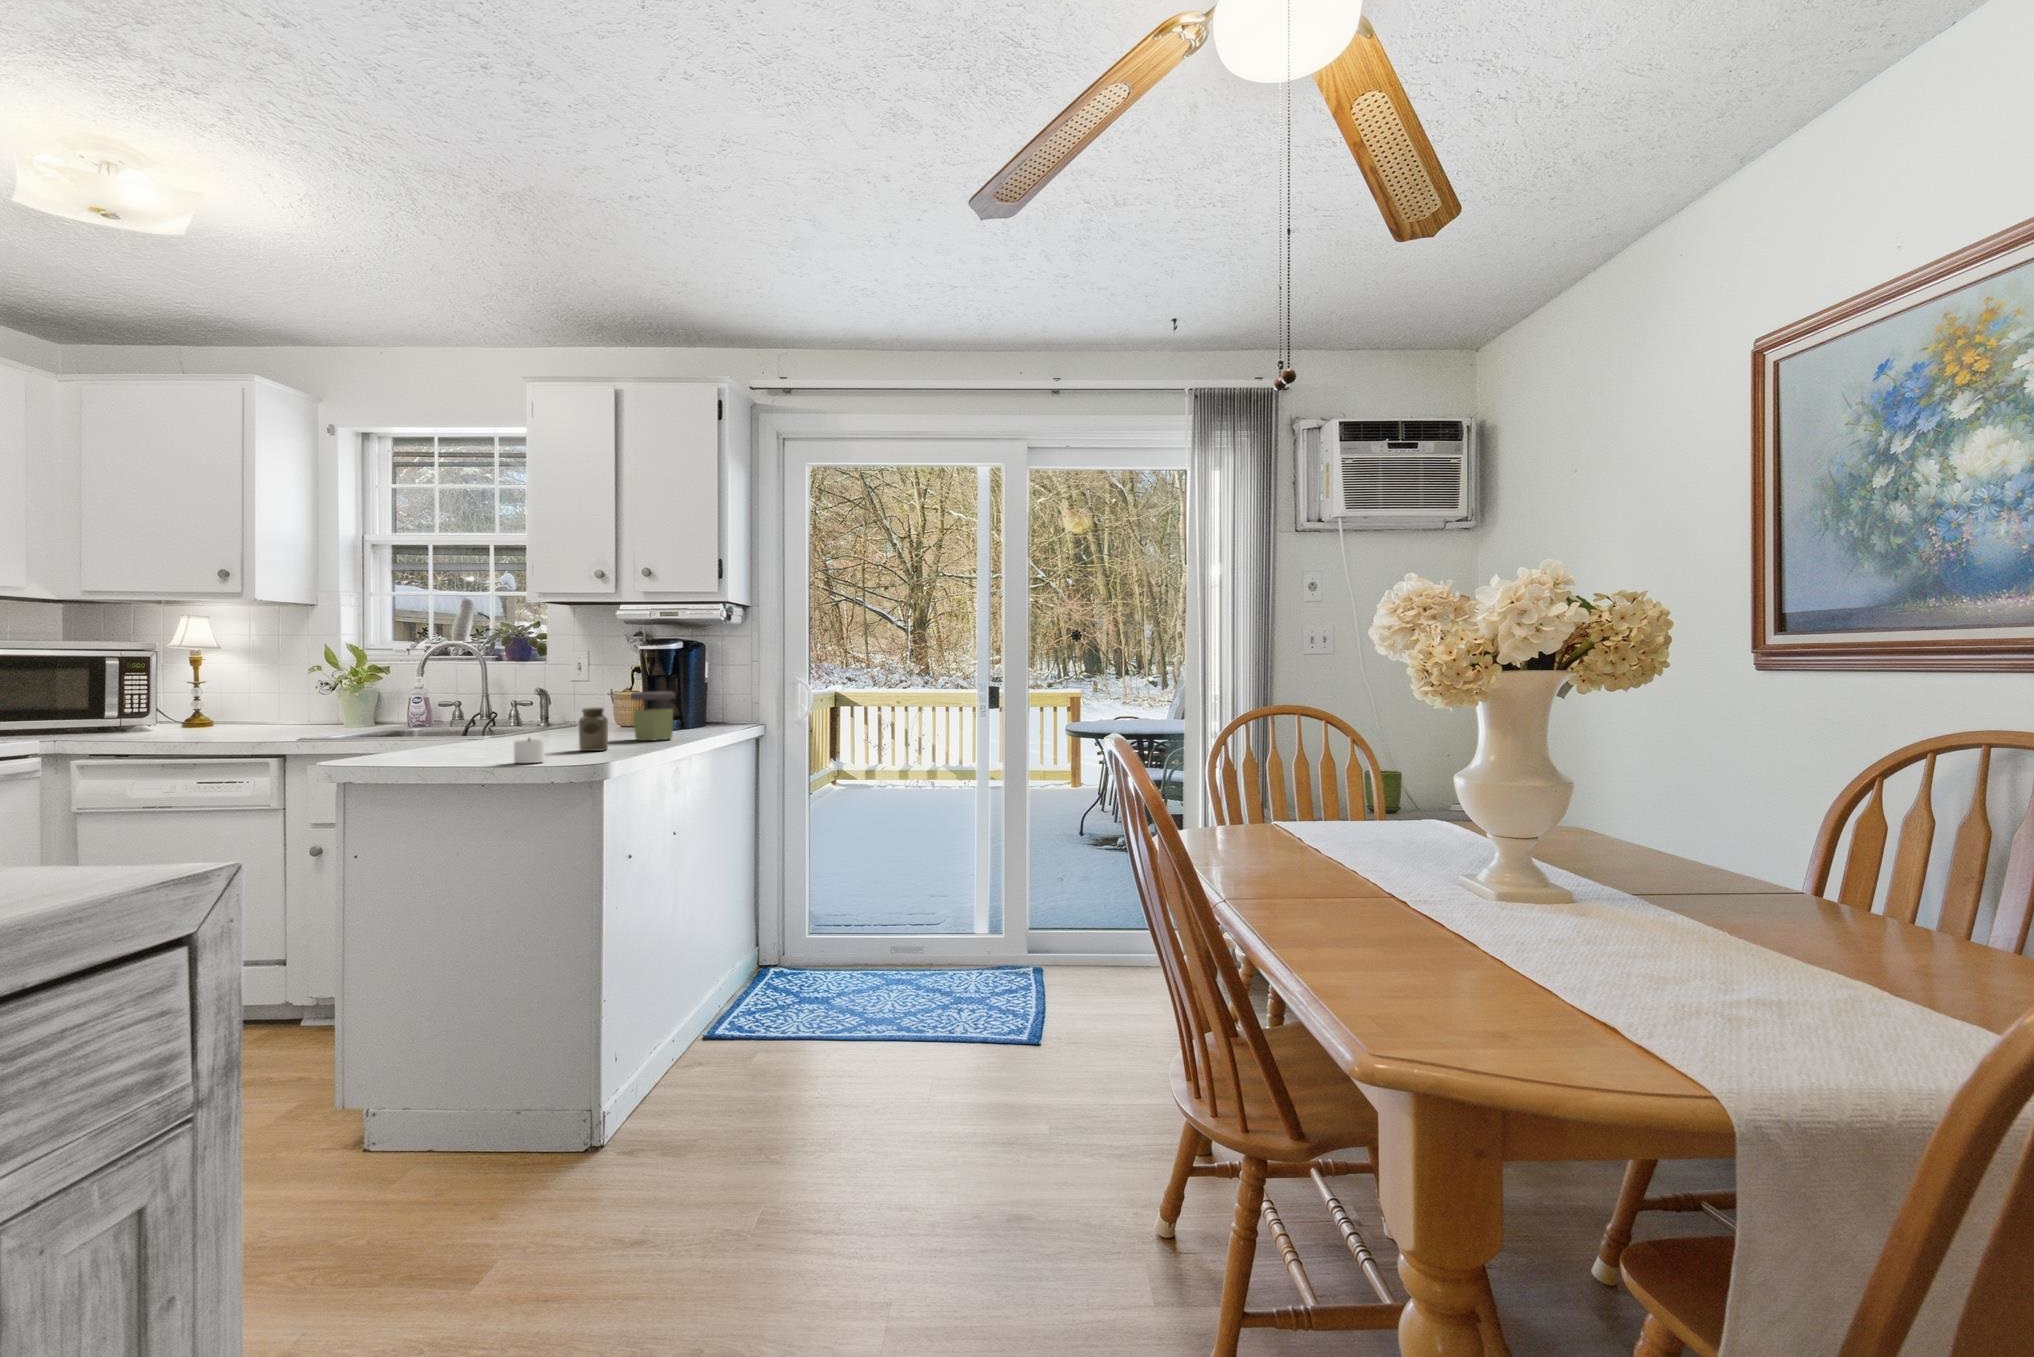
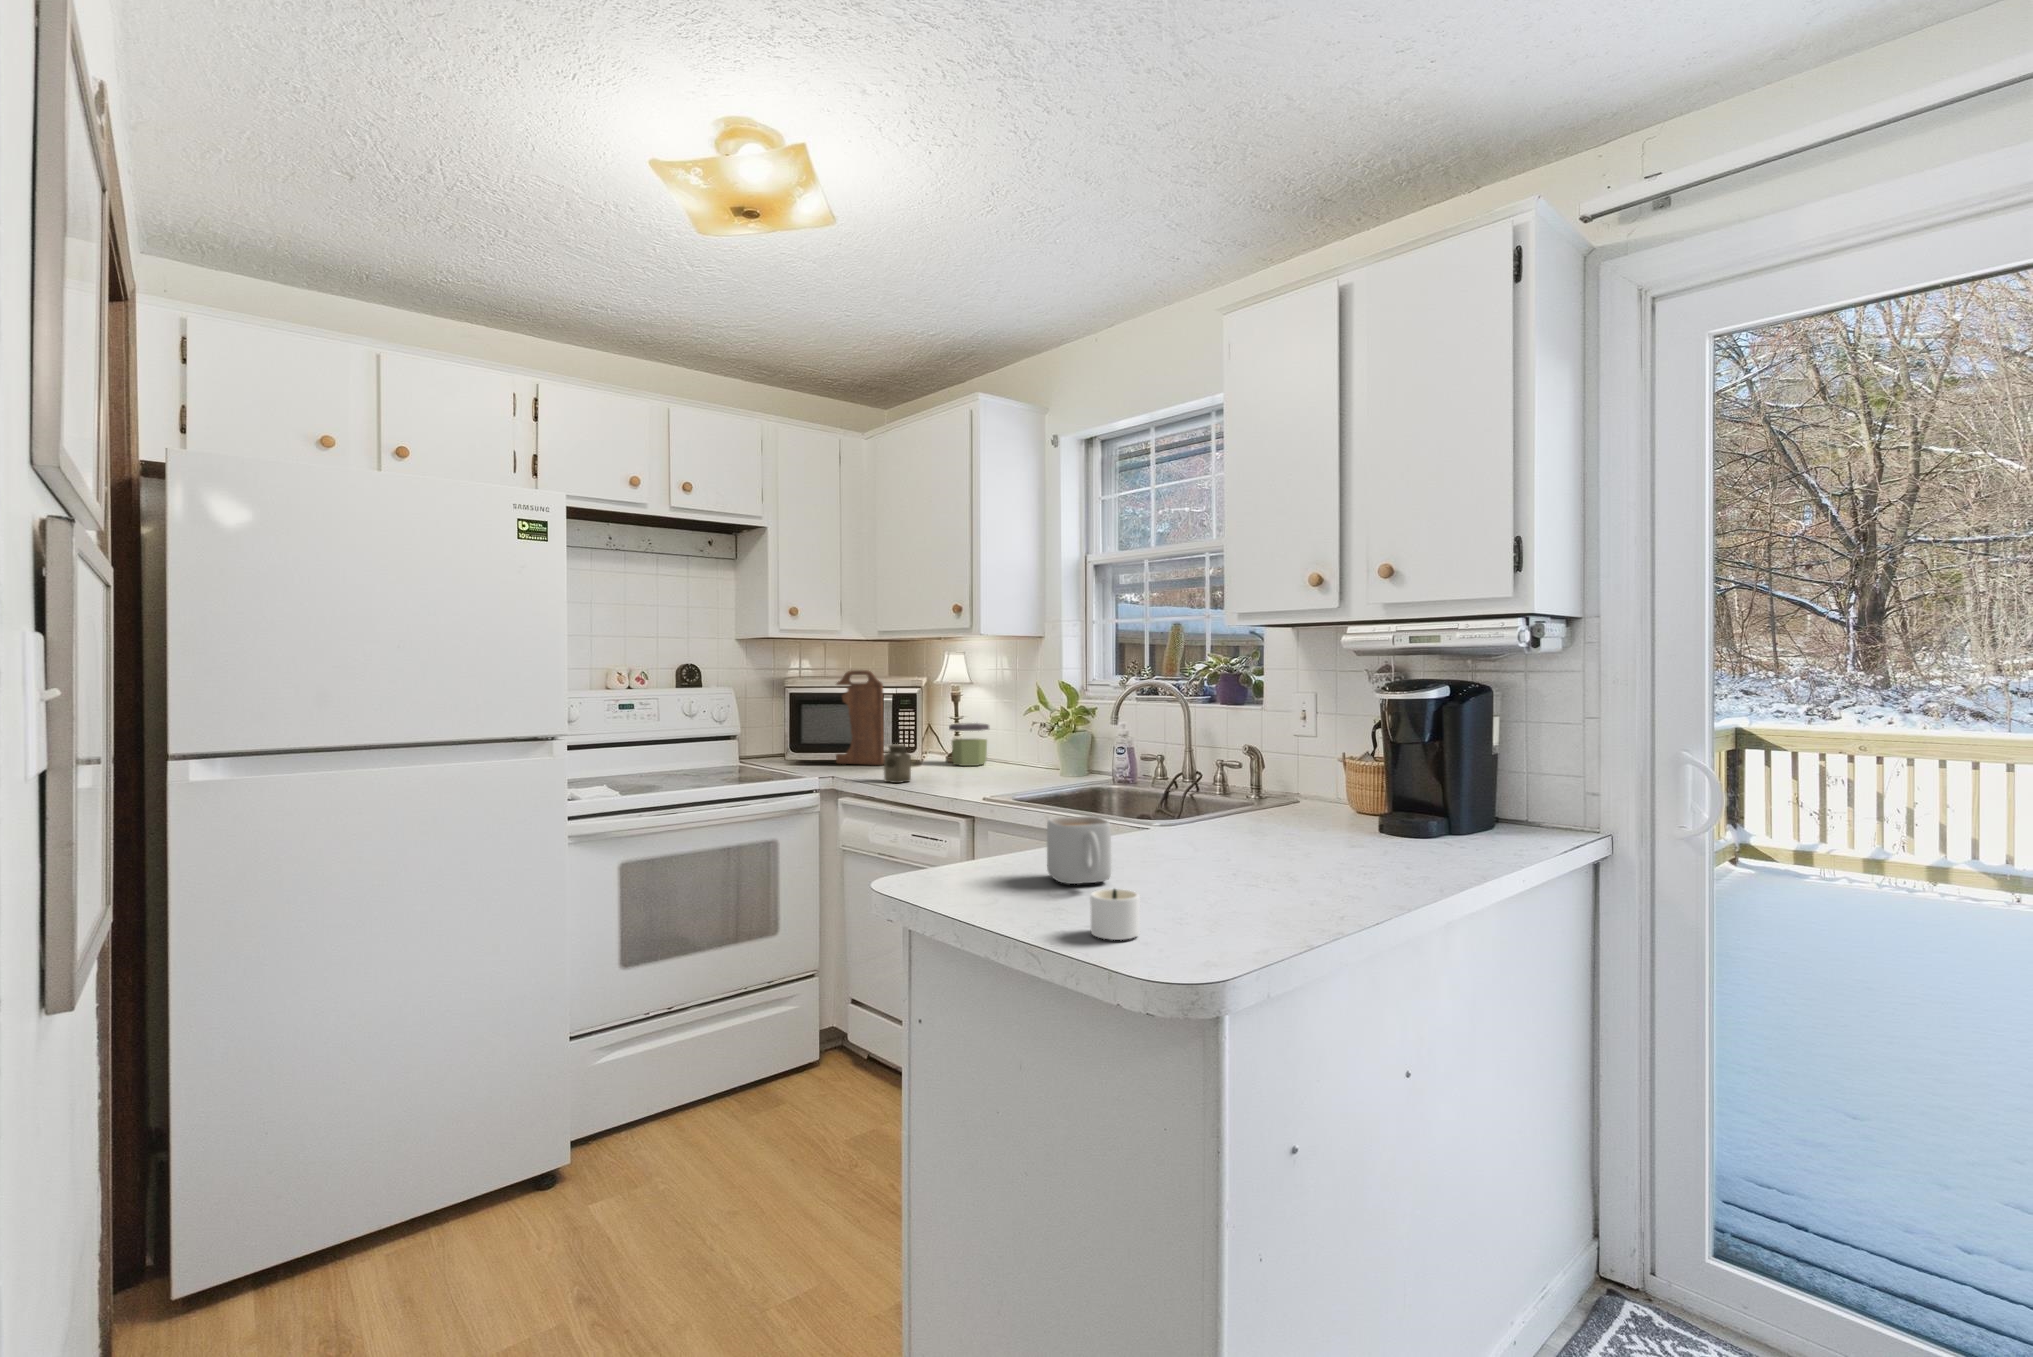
cutting board: none [30,632,109,732] -> present [836,670,884,765]
jar: present [631,692,676,741] -> present [949,723,989,766]
salt shaker: present [579,707,608,751] -> present [884,744,911,783]
mug: none [447,715,497,754] -> present [1047,816,1112,884]

